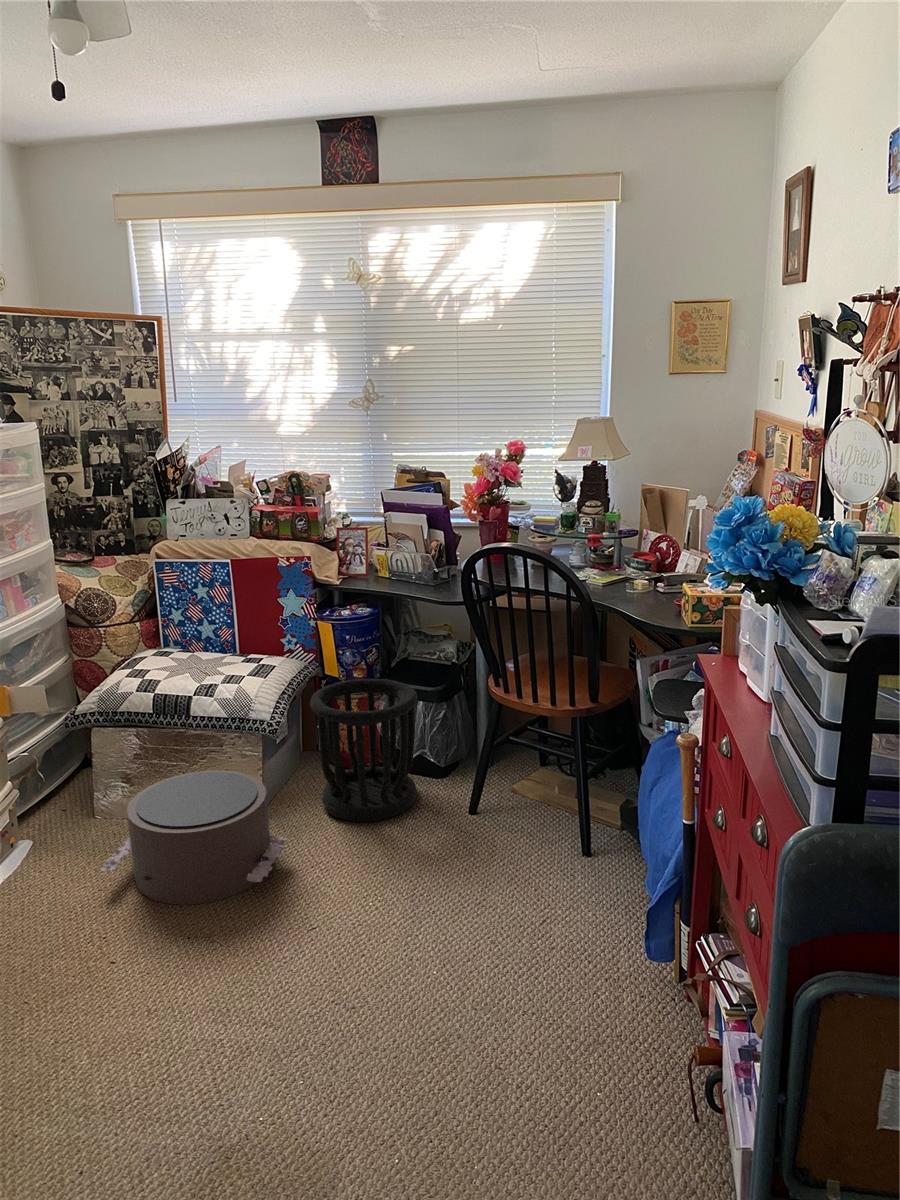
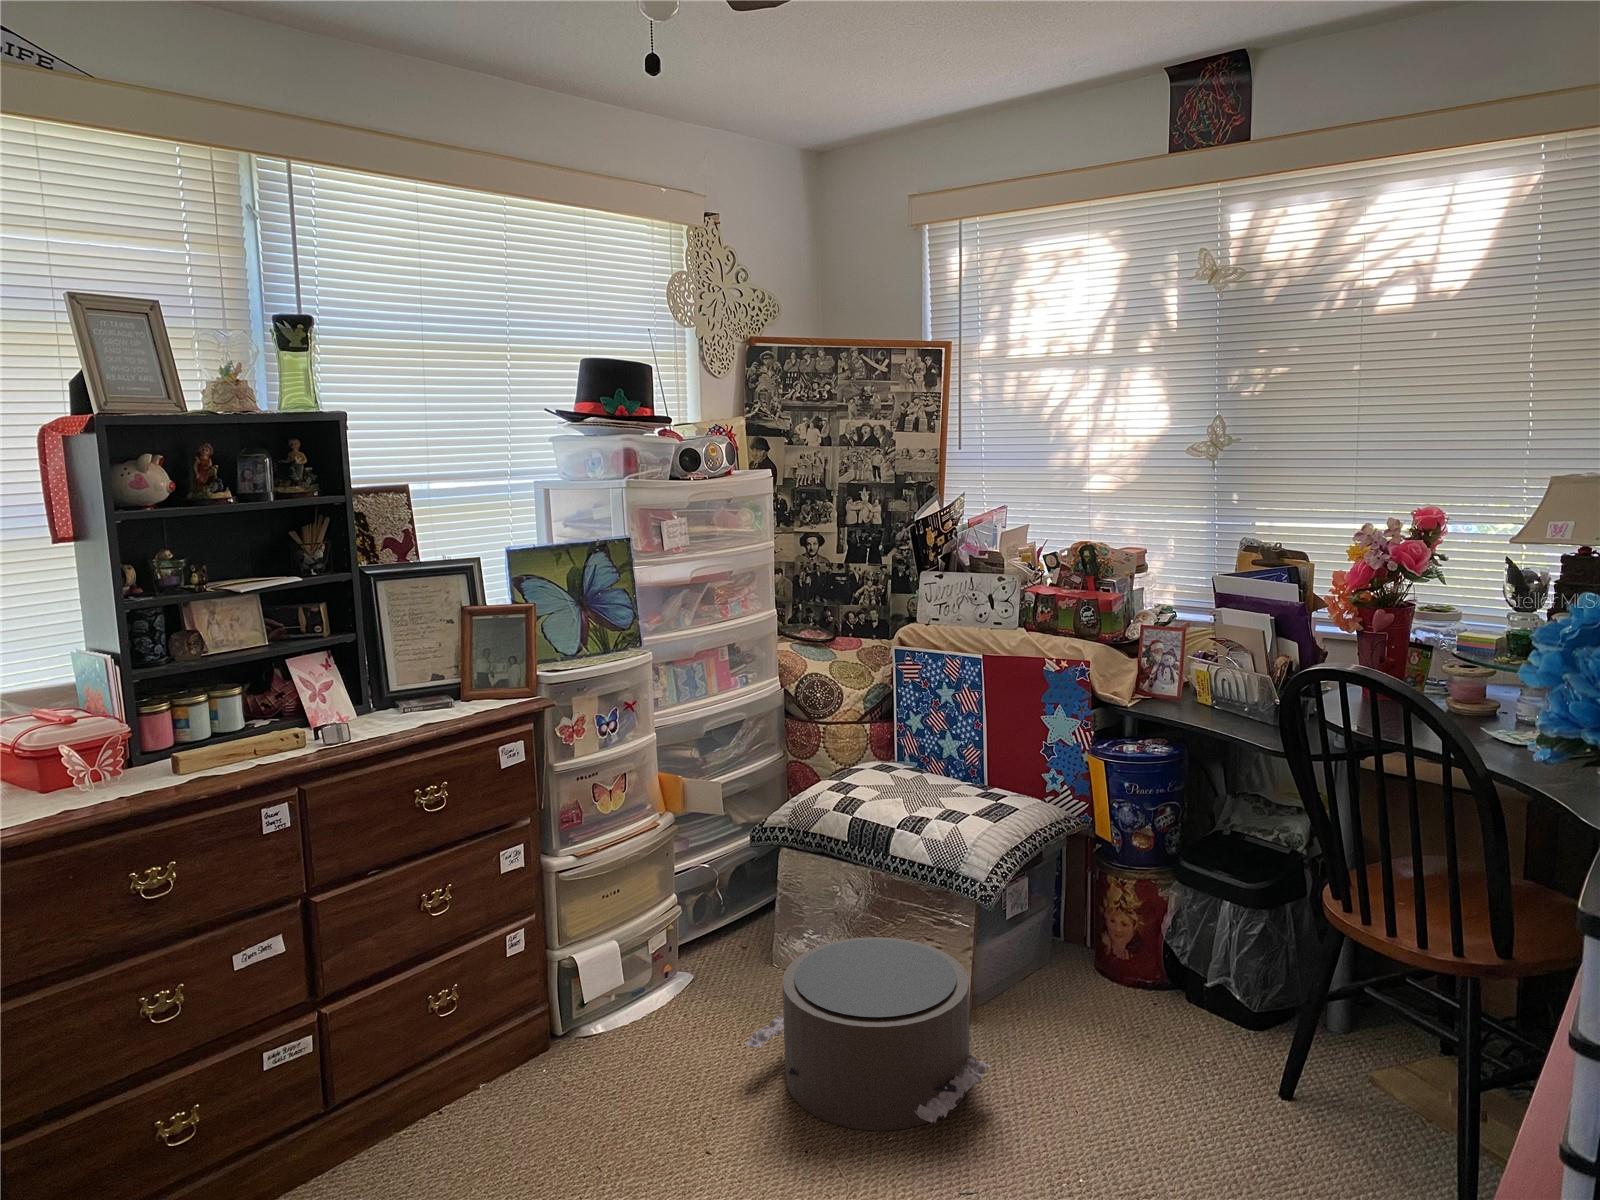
wastebasket: present [310,679,418,821] -> none [1057,847,1224,1071]

